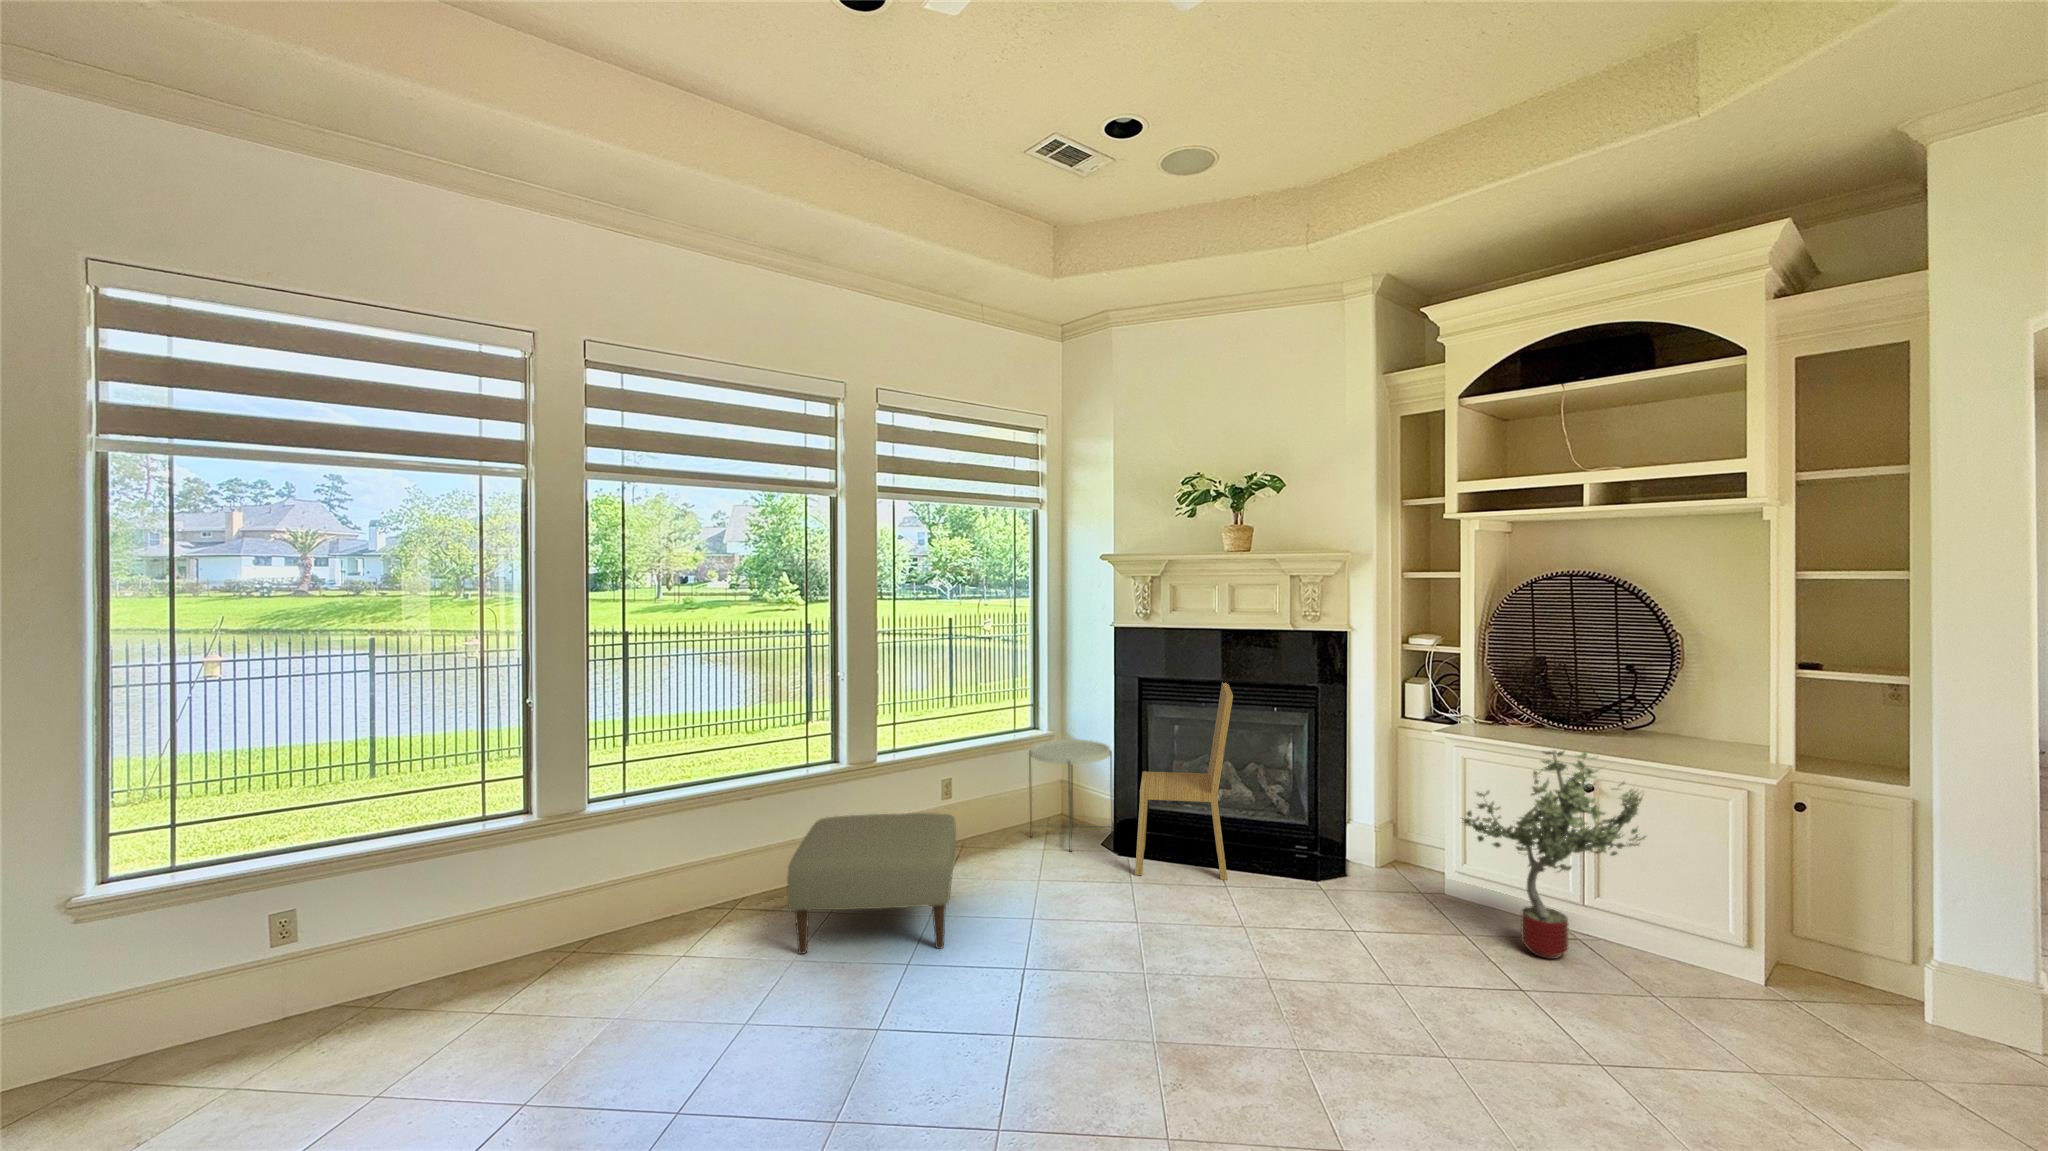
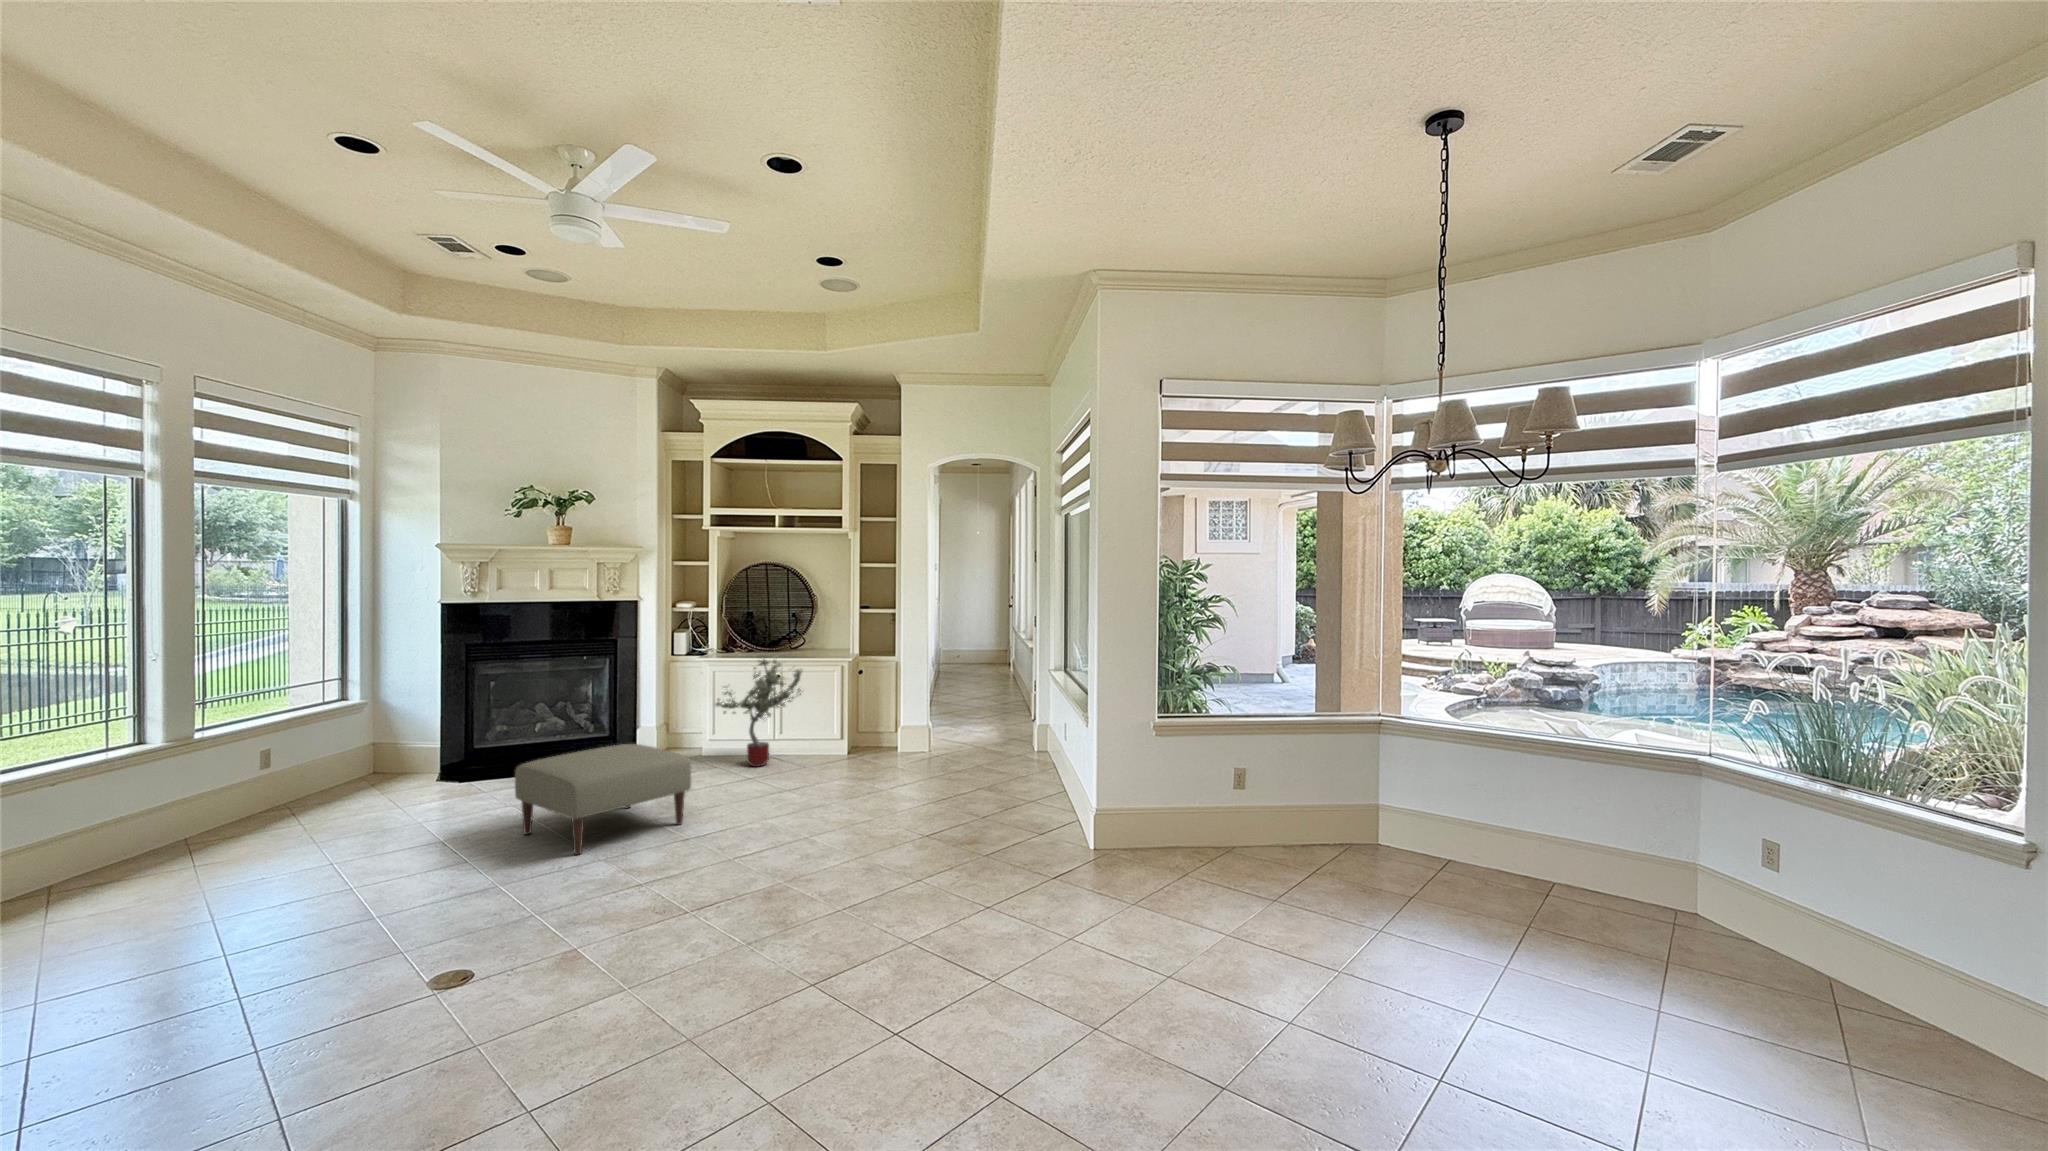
dining chair: present [1135,682,1233,880] -> none [465,641,561,791]
side table: present [1029,739,1113,851] -> none [343,703,434,794]
ottoman: present [787,813,956,954] -> present [515,744,691,855]

